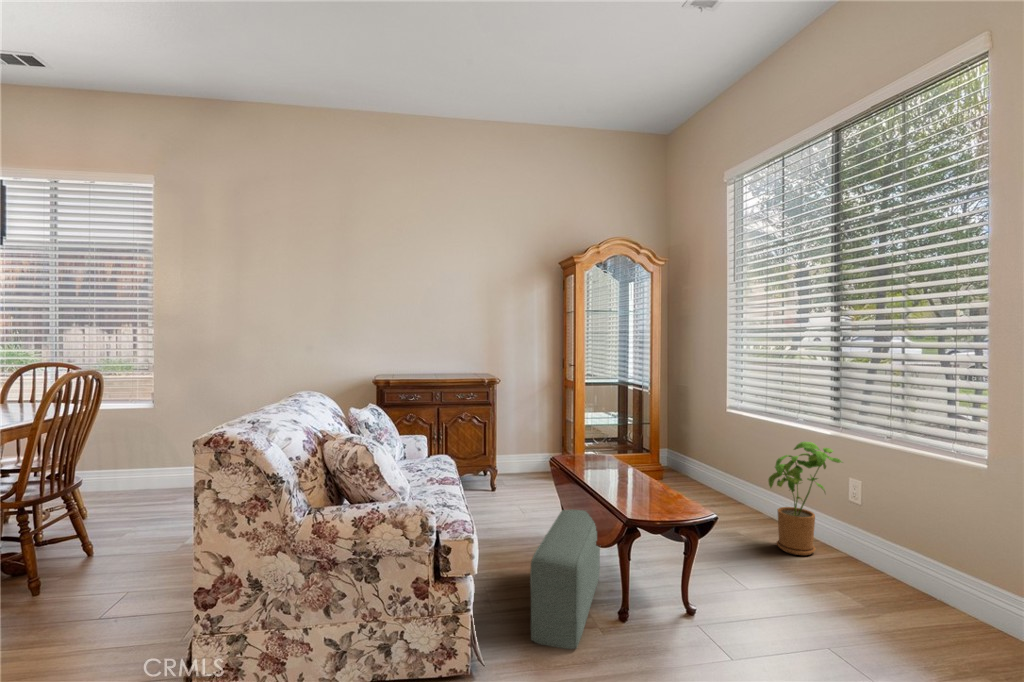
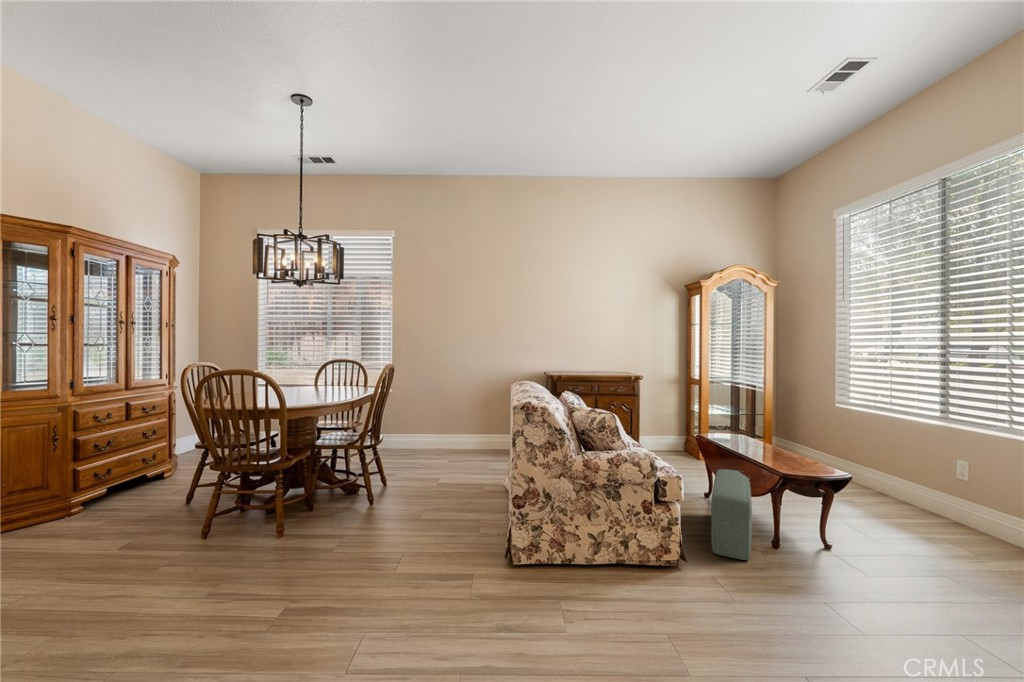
house plant: present [768,442,842,555] -> none [882,427,953,518]

